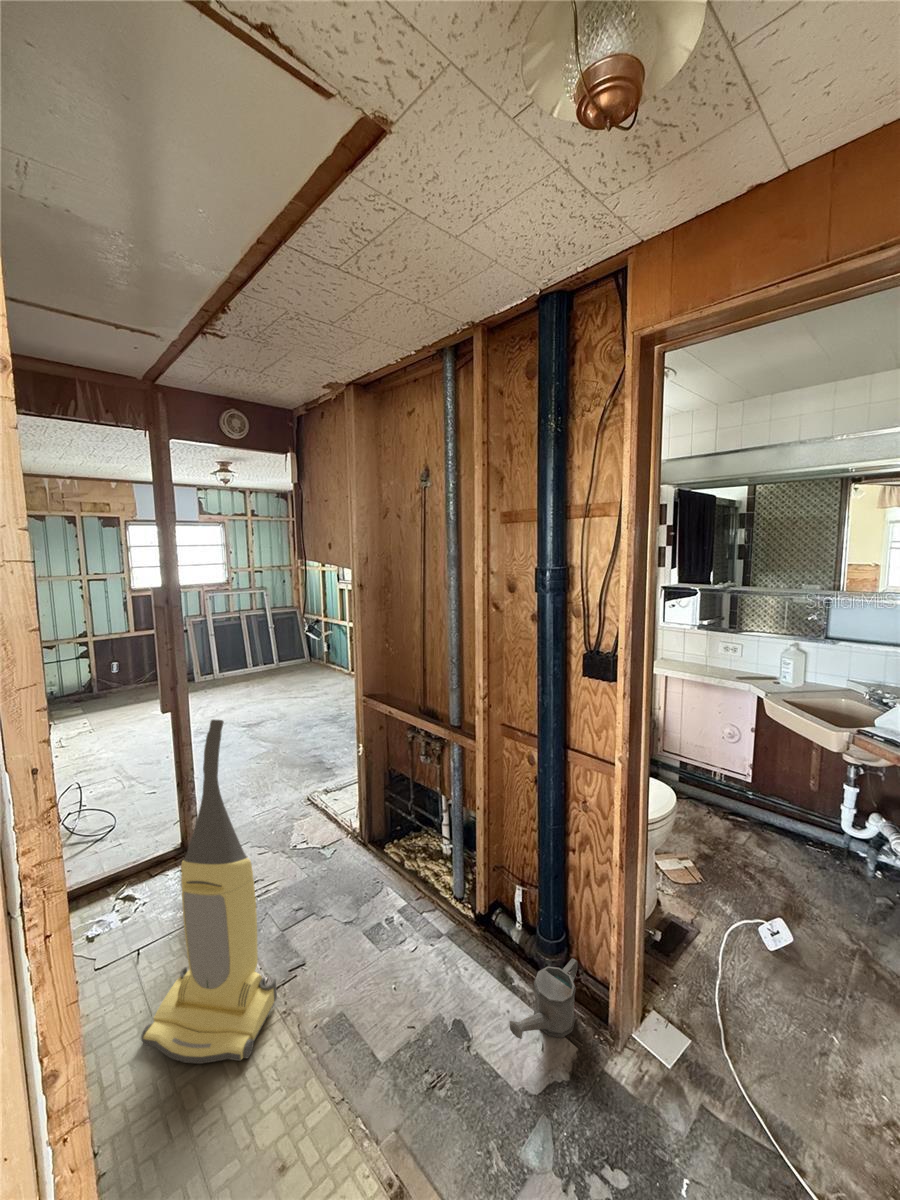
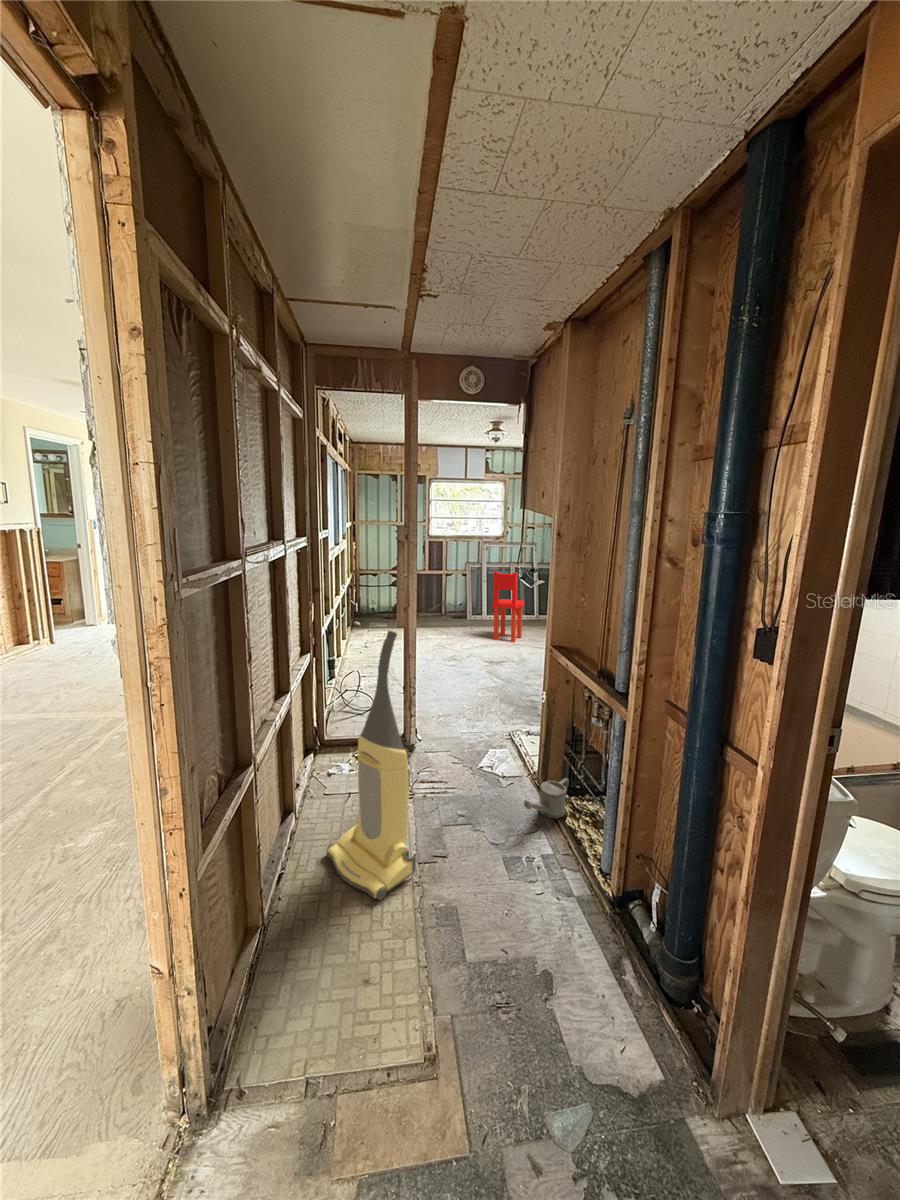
chair: none [230,622,268,698] -> present [492,572,525,642]
watering can: present [510,958,577,1039] -> present [524,778,569,819]

